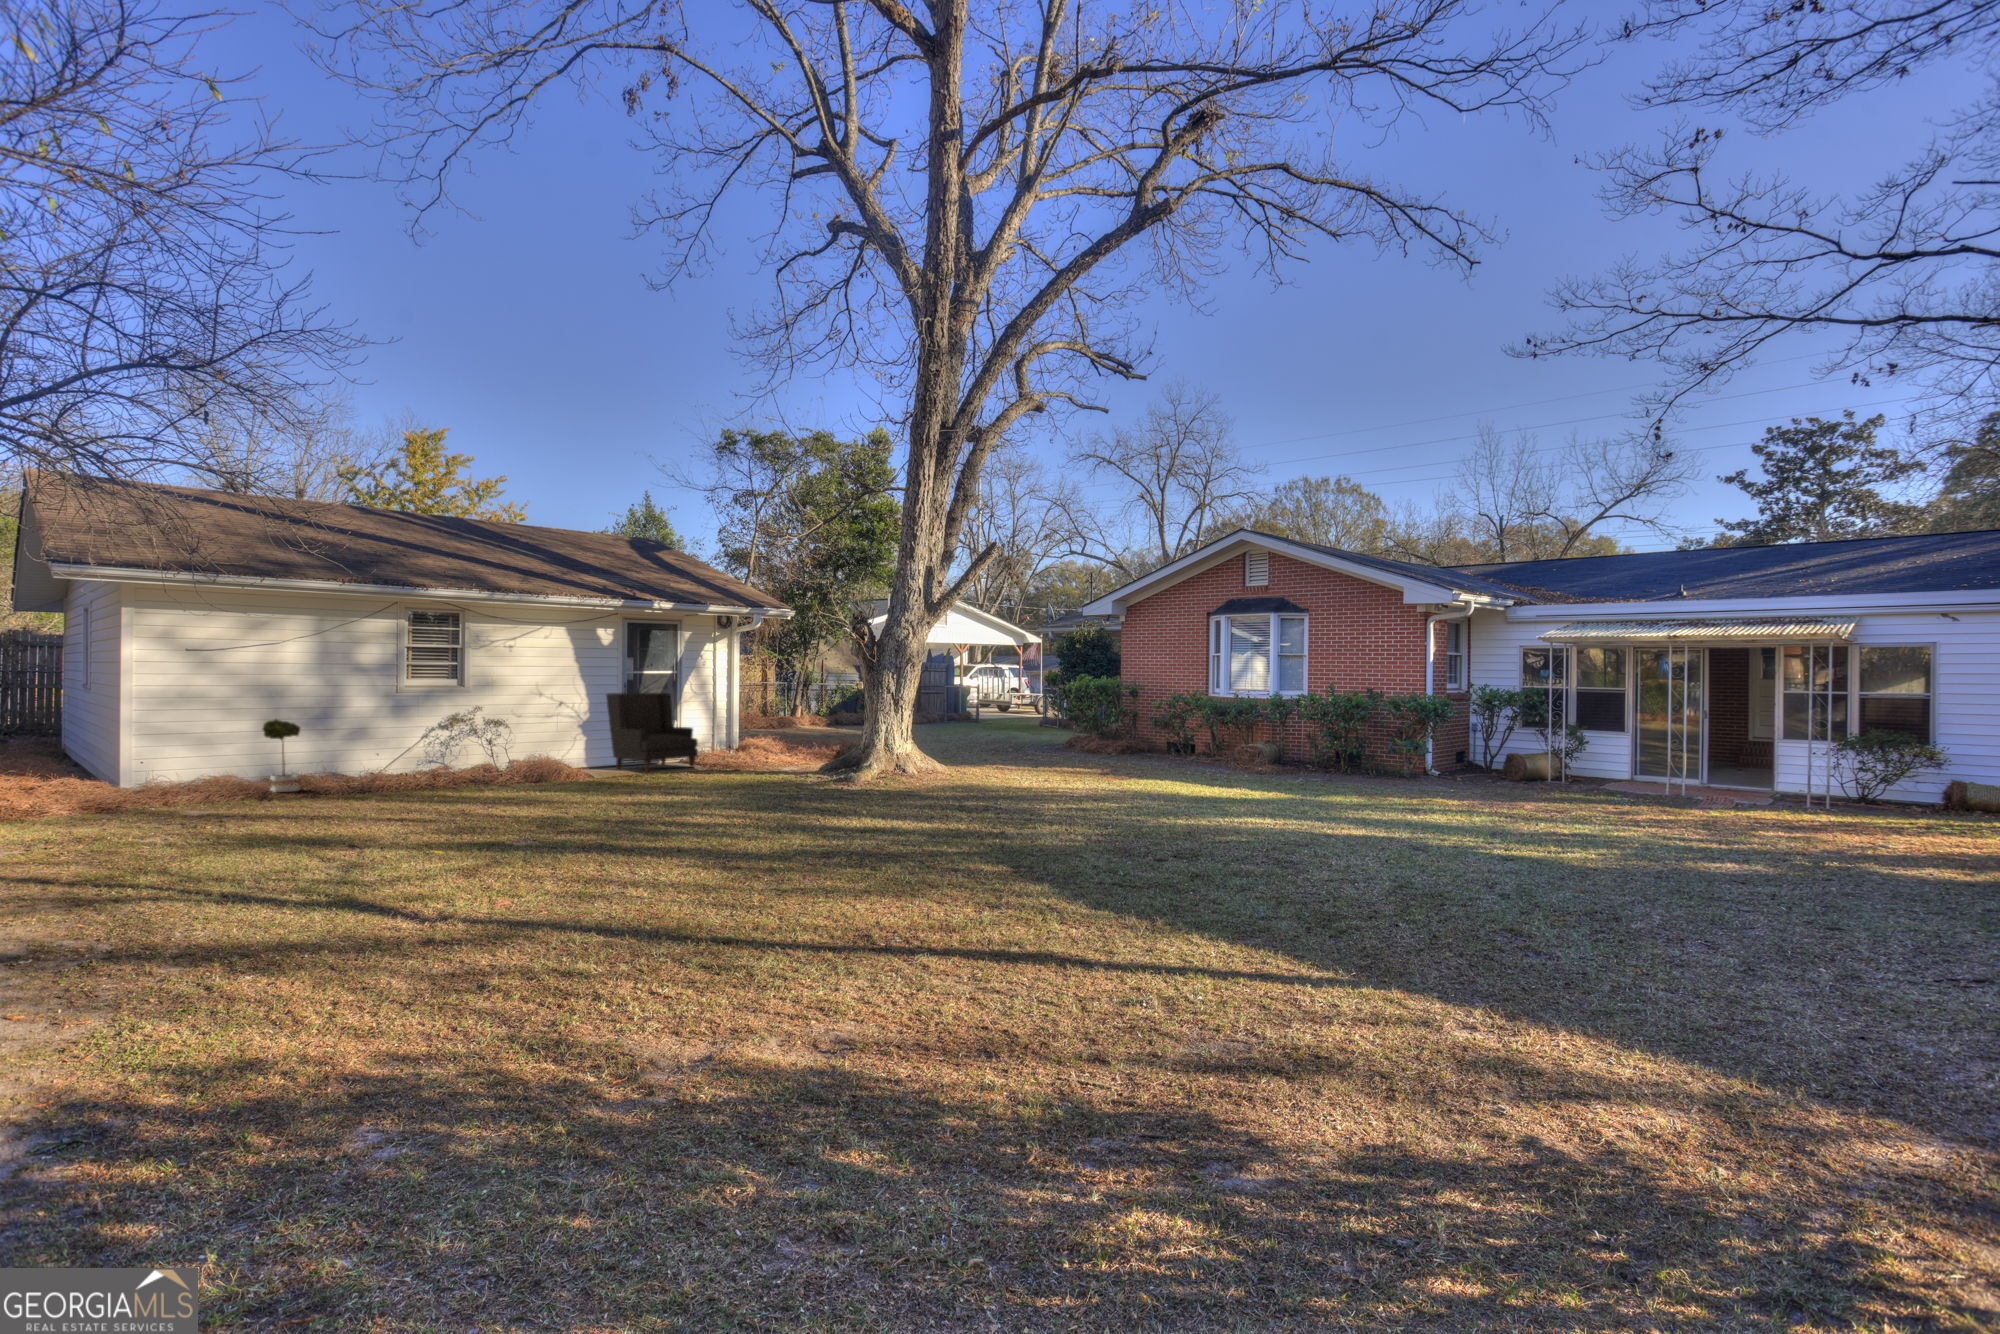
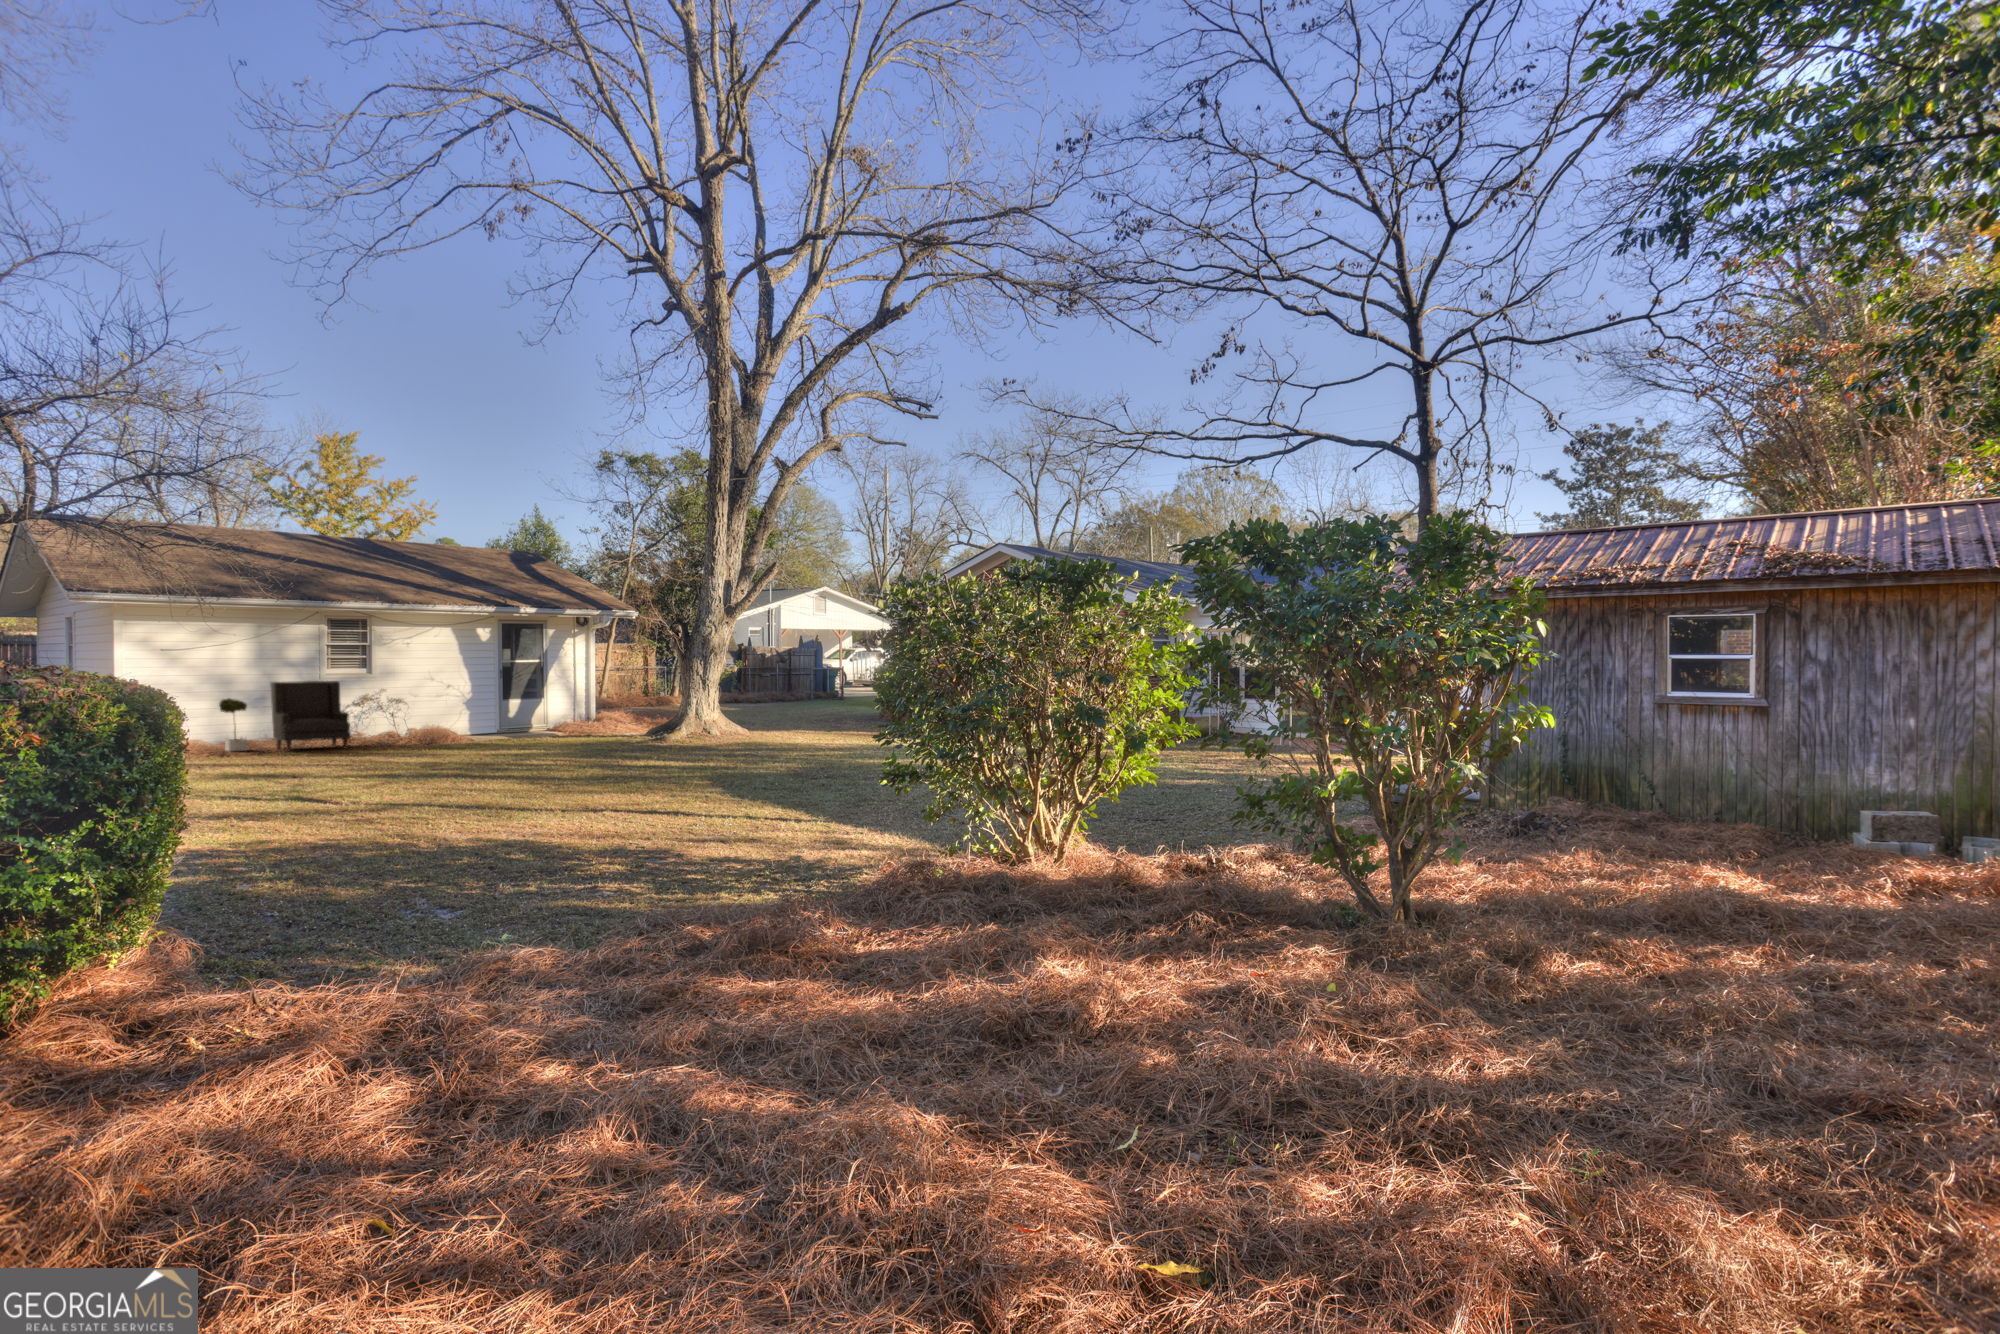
chair: present [606,693,698,772] -> present [270,681,351,751]

